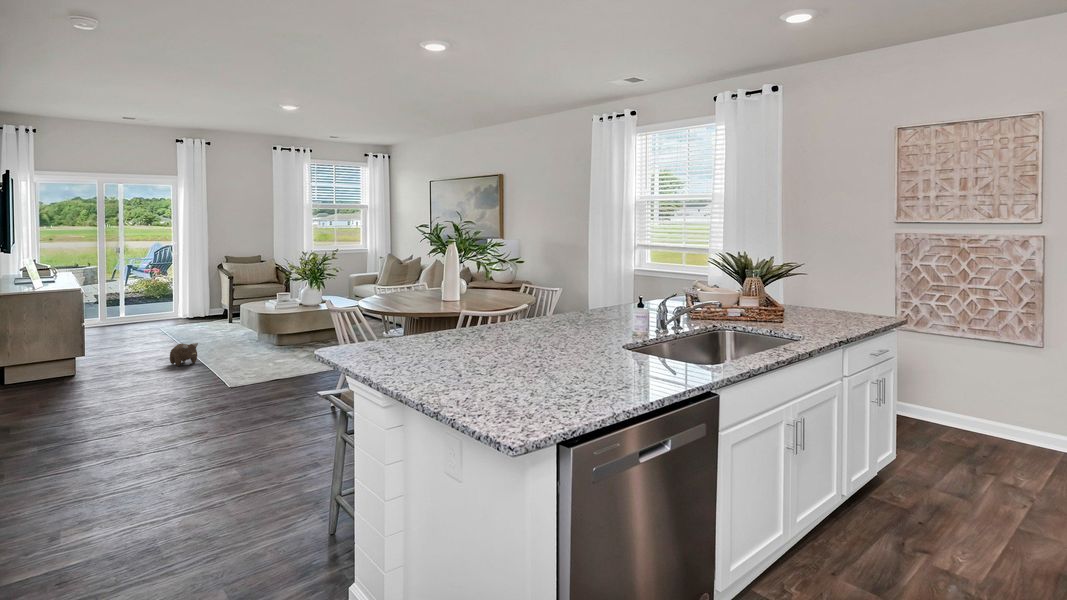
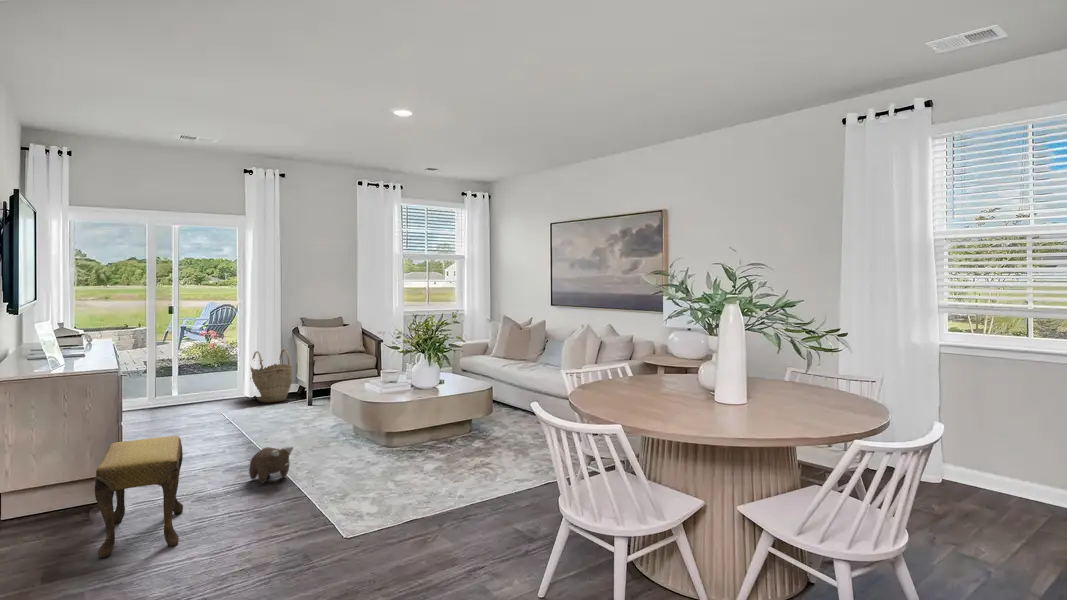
woven basket: none [188,282,221,322] -> present [251,349,292,403]
footstool: none [63,332,122,397] -> present [95,436,183,558]

